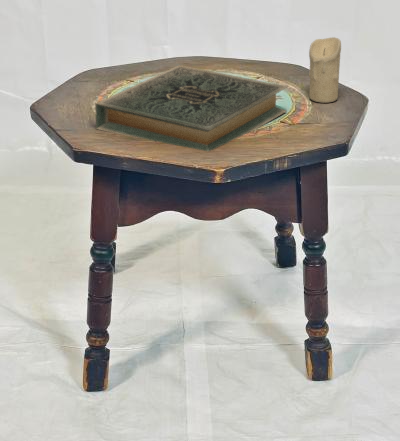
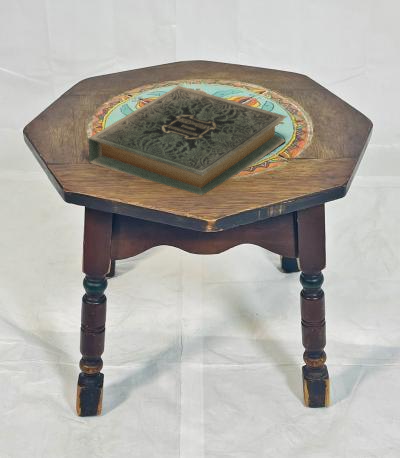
candle: present [309,37,341,103] -> none [311,61,344,128]

